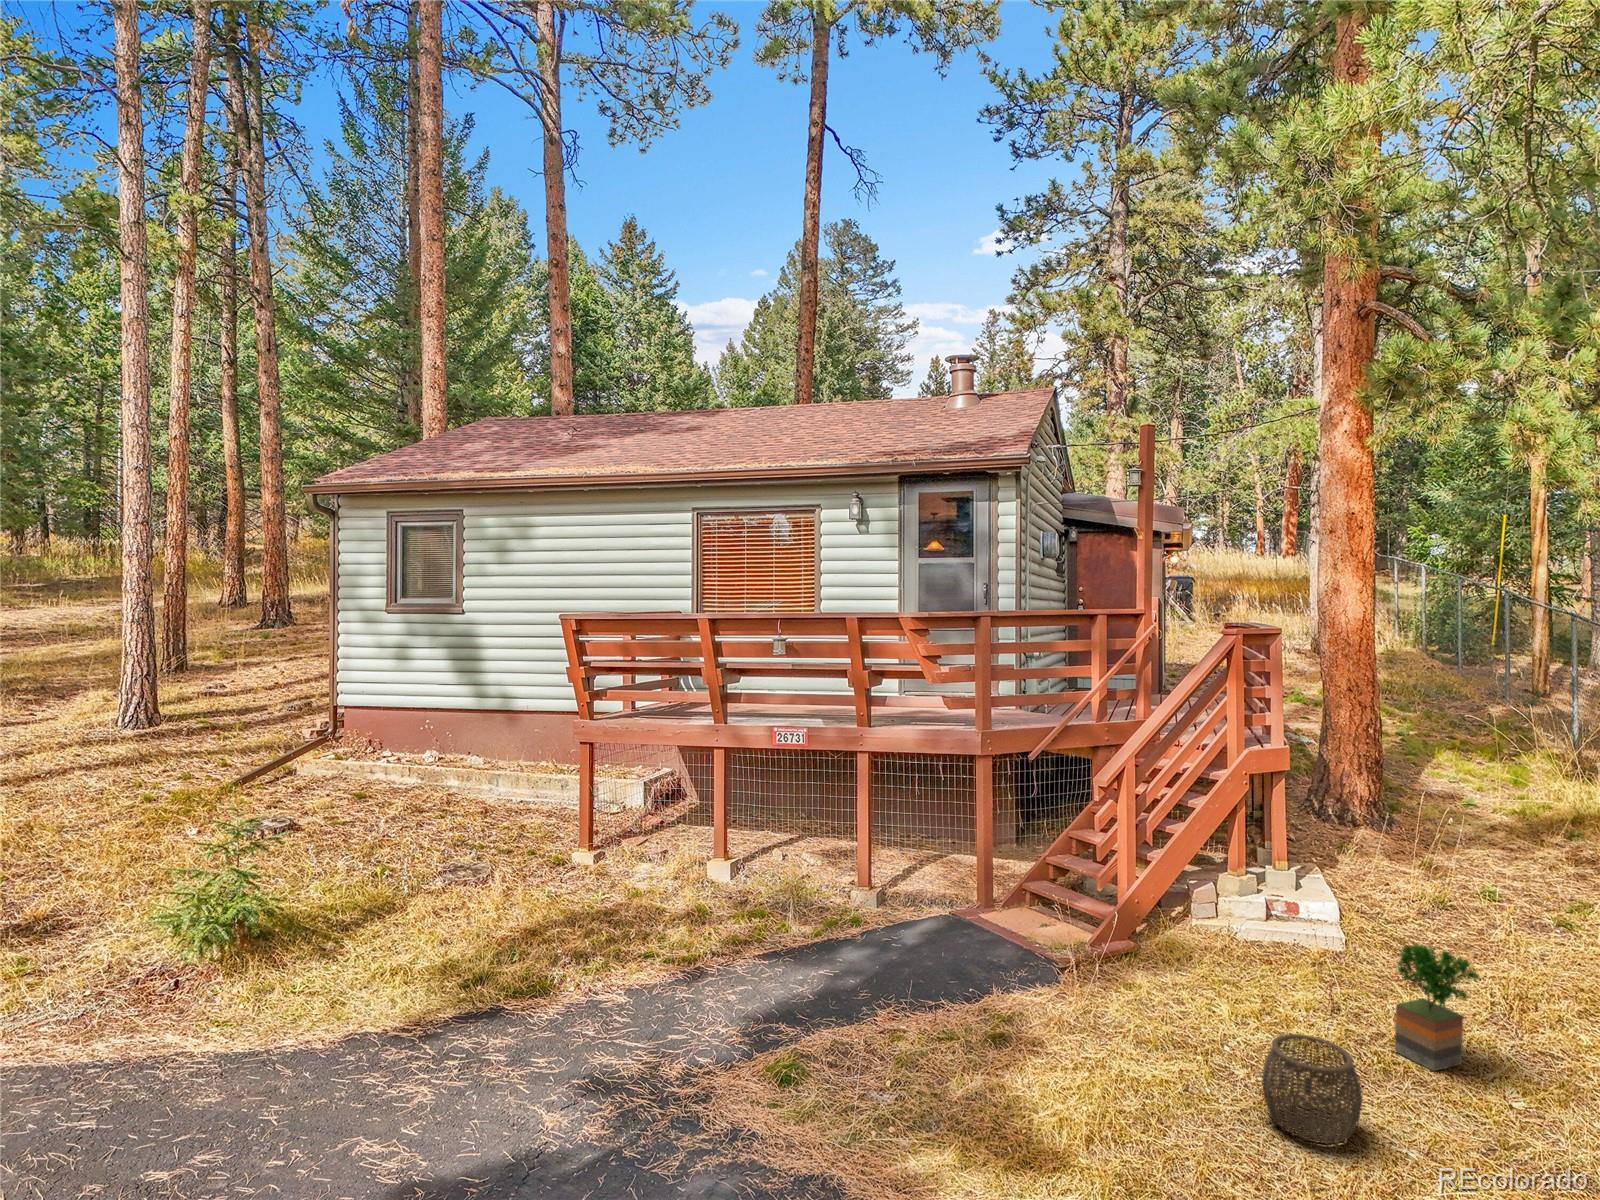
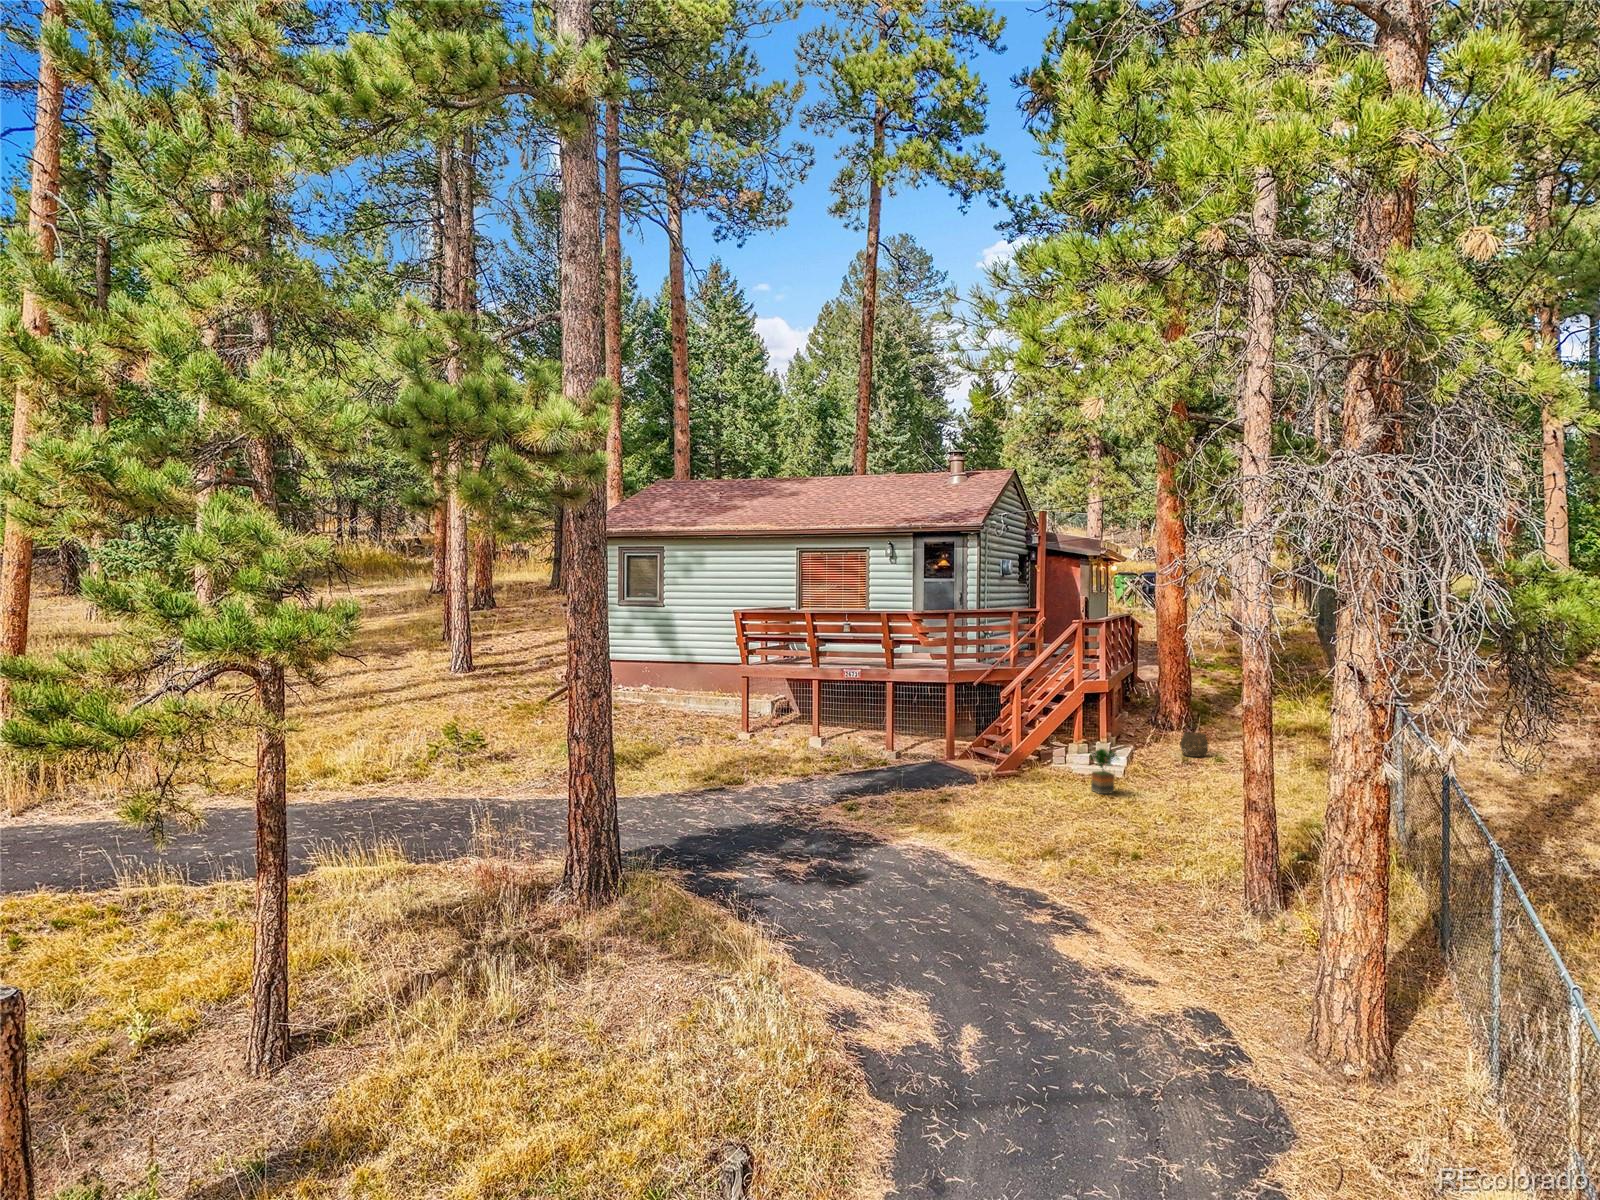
woven basket: present [1262,1034,1363,1145] -> present [1181,732,1208,757]

